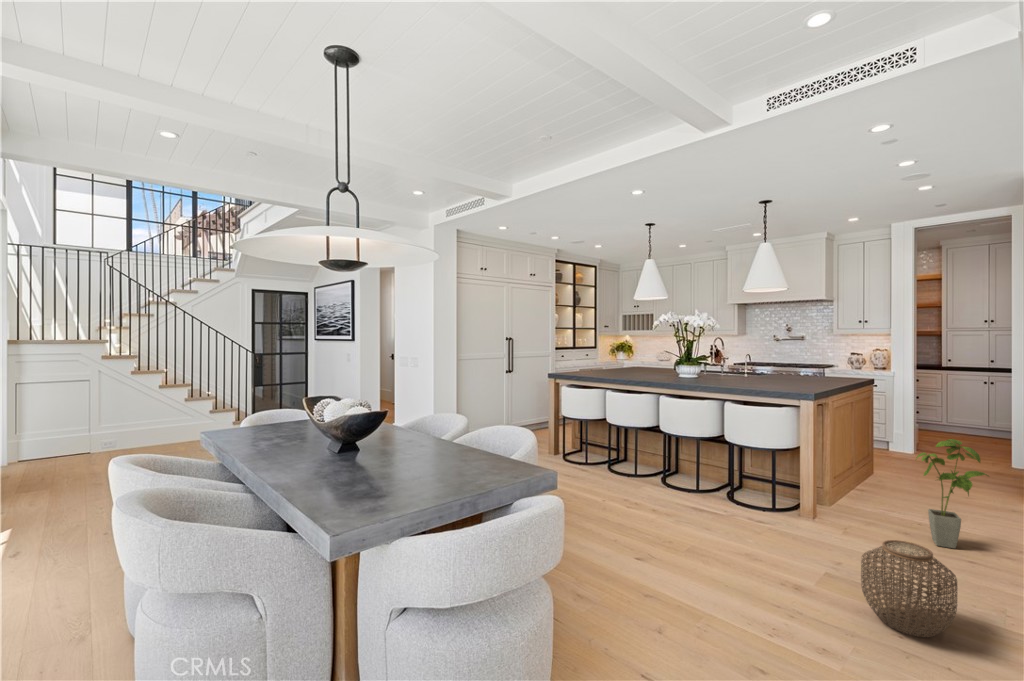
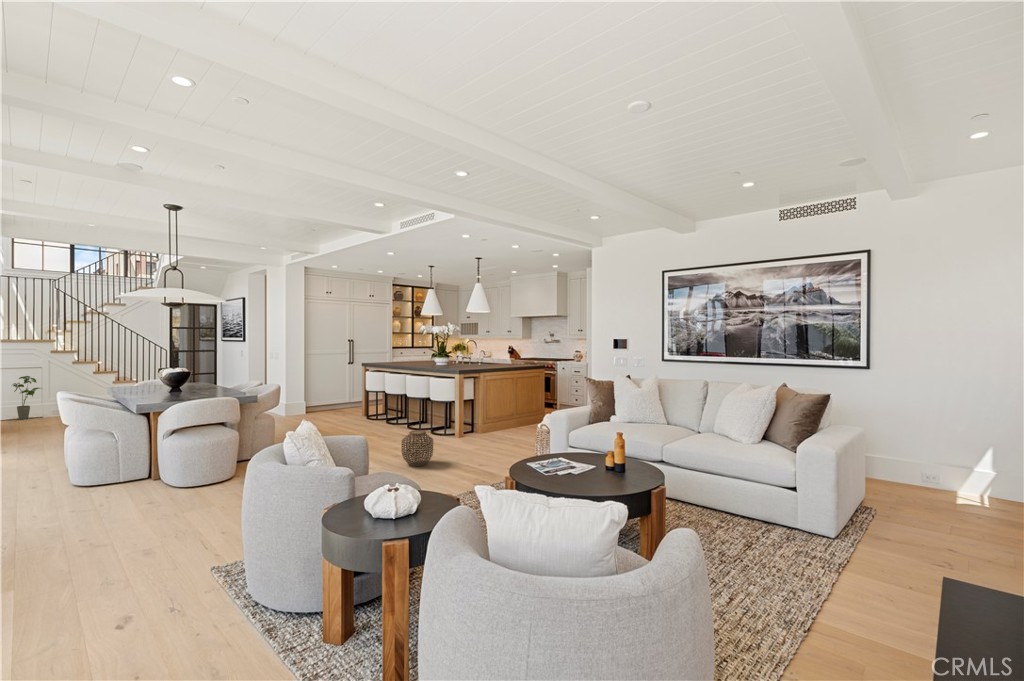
house plant: present [916,439,988,548] -> present [13,376,40,419]

